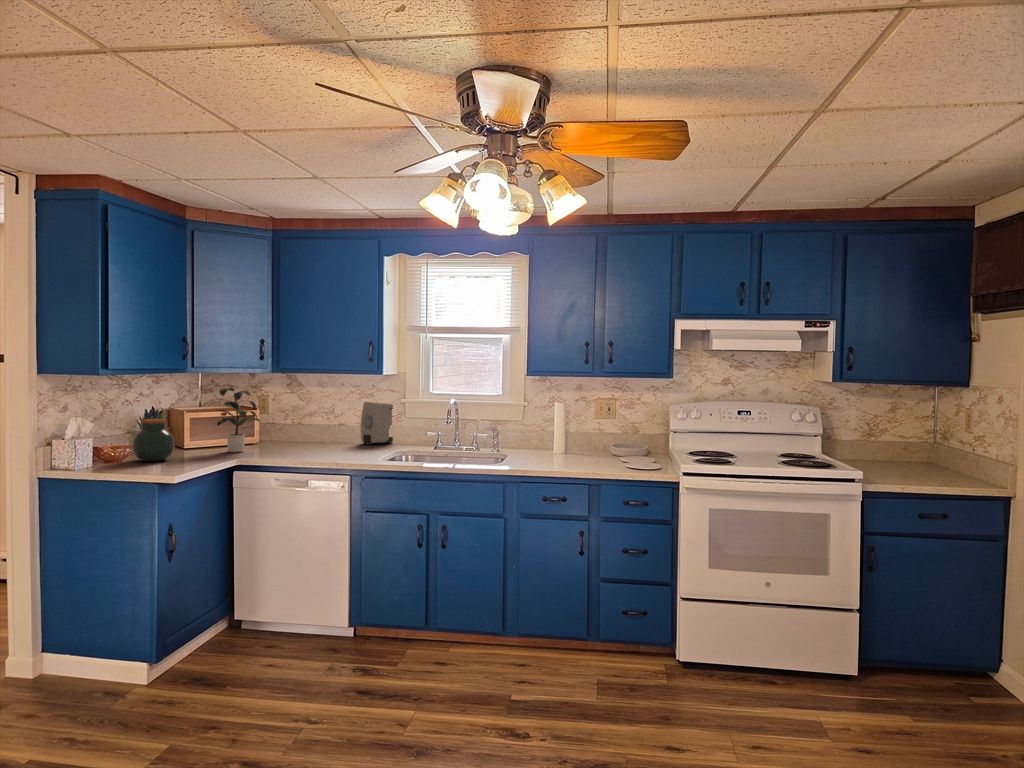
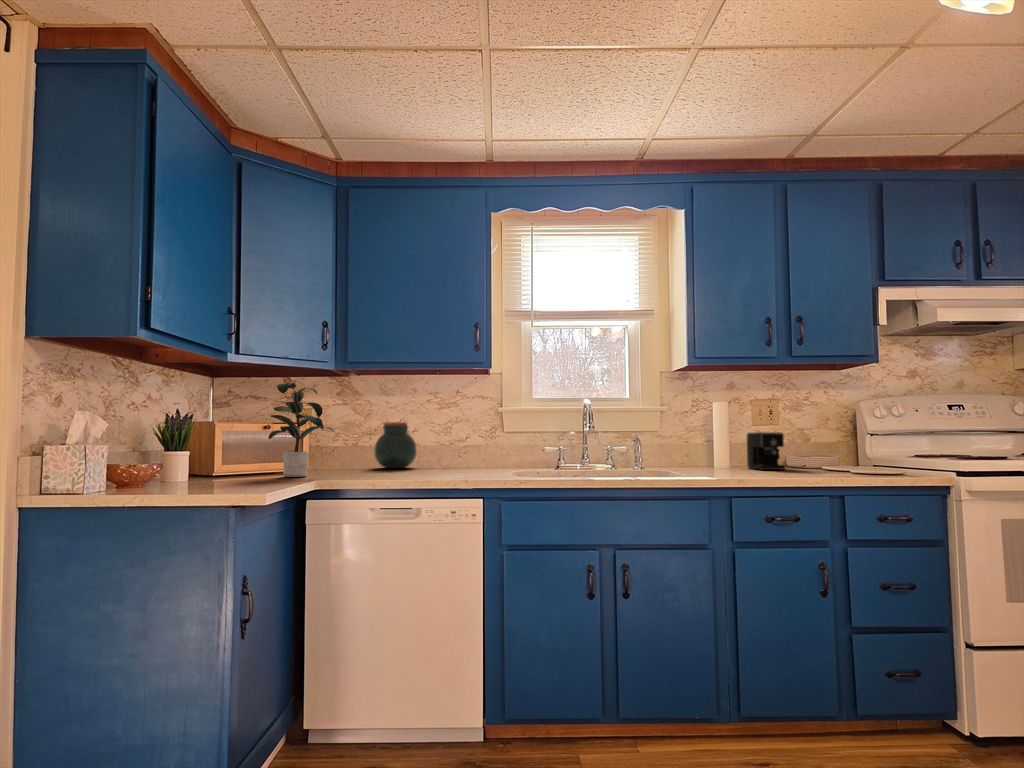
soap dispenser: present [361,402,393,445] -> none [448,411,489,468]
jar: present [132,419,174,461] -> present [374,422,416,468]
coffee maker: none [579,427,628,458] -> present [747,432,806,470]

